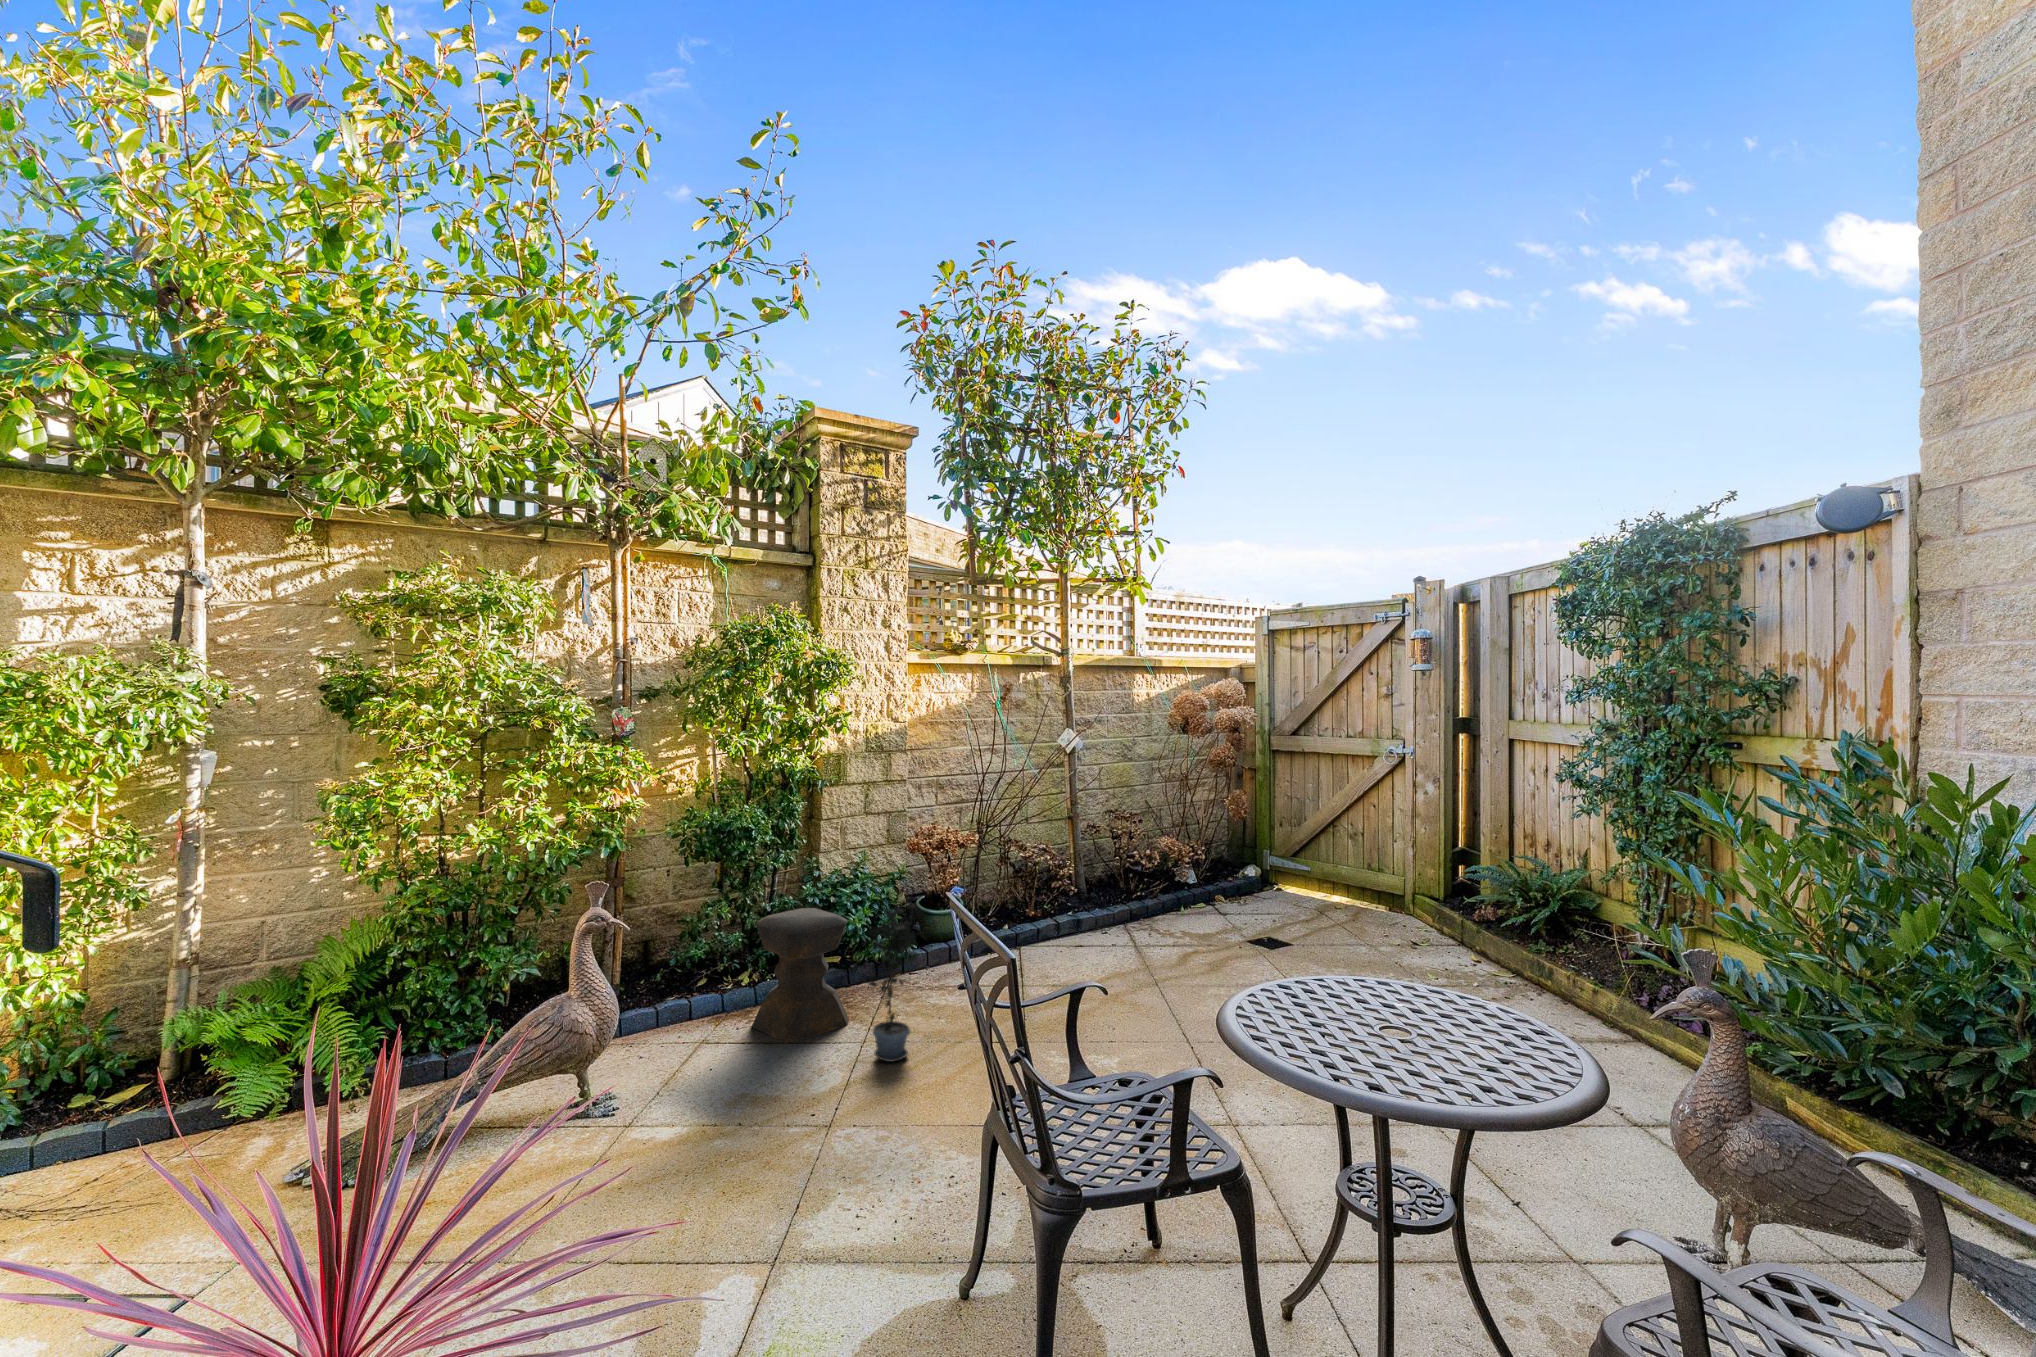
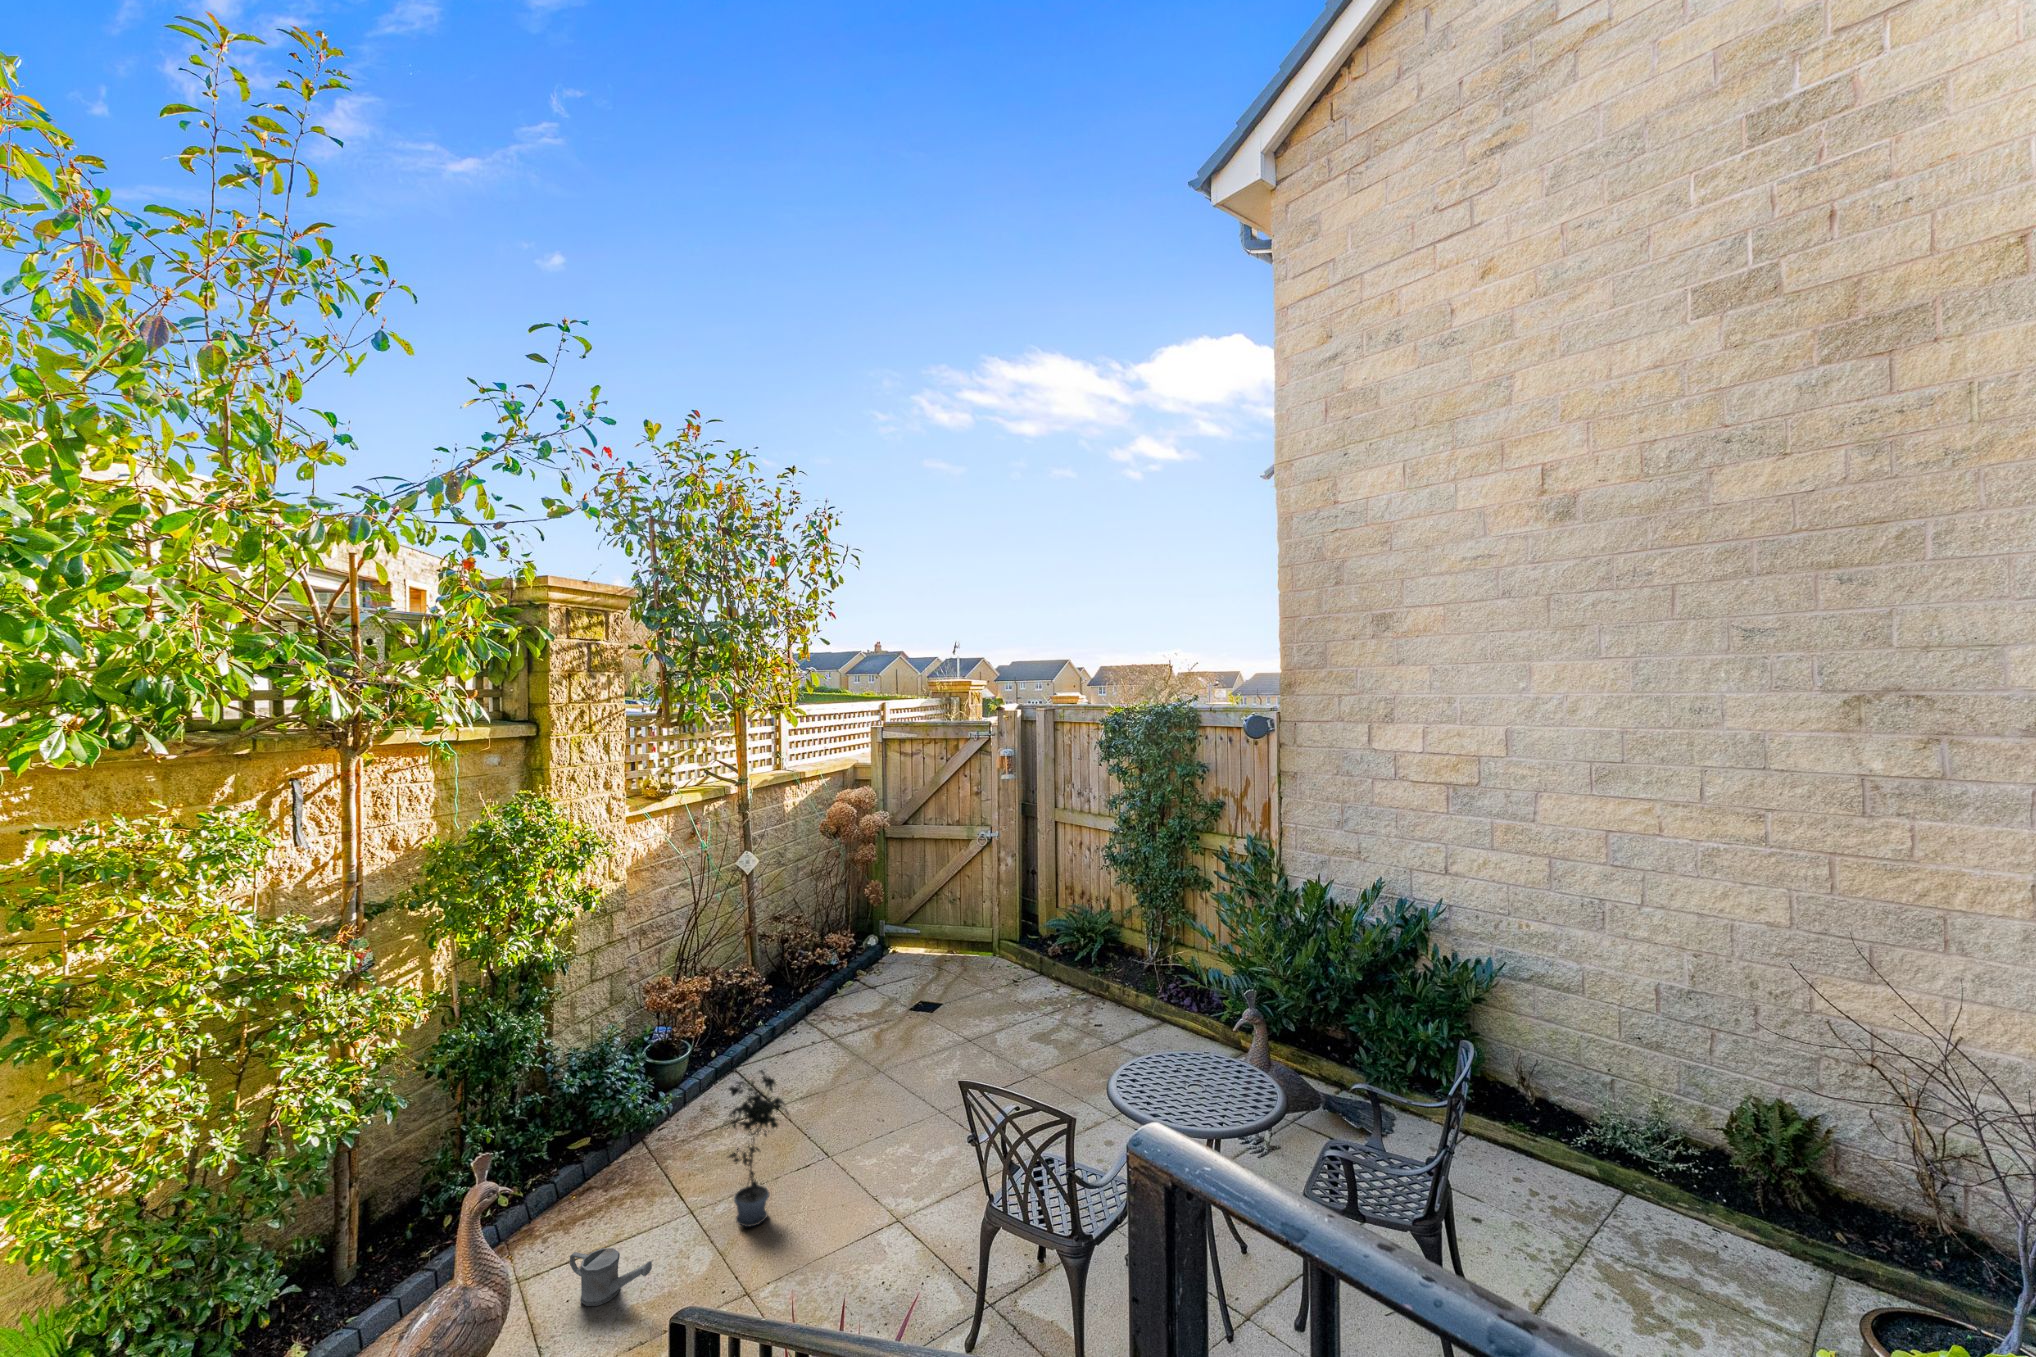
stool: present [752,908,849,1042] -> none [565,1102,670,1250]
watering can: none [713,1019,757,1072] -> present [570,1248,652,1306]

